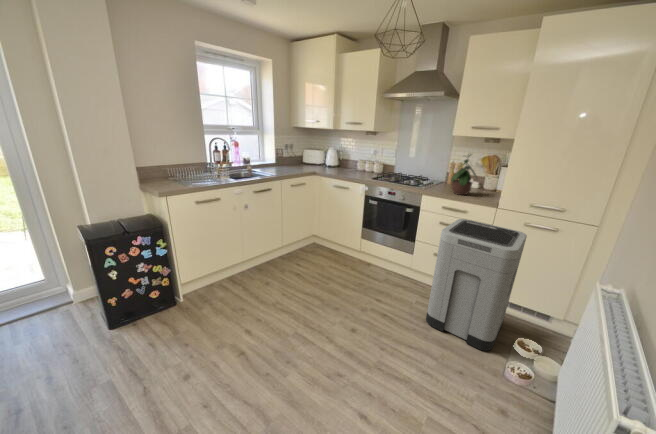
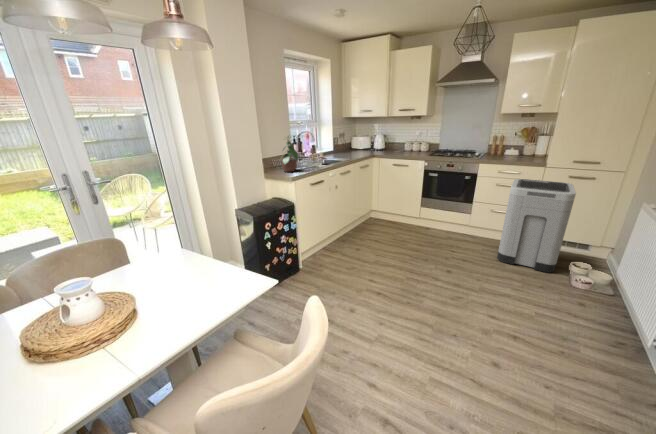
potted plant: present [451,154,477,195] -> present [281,136,298,172]

